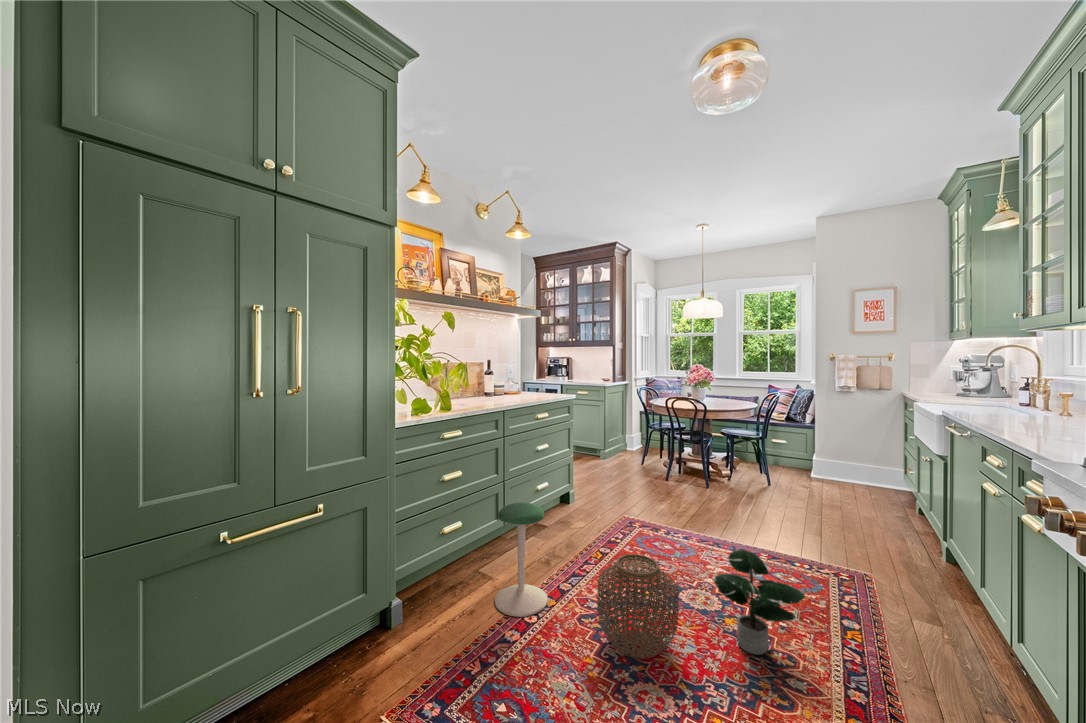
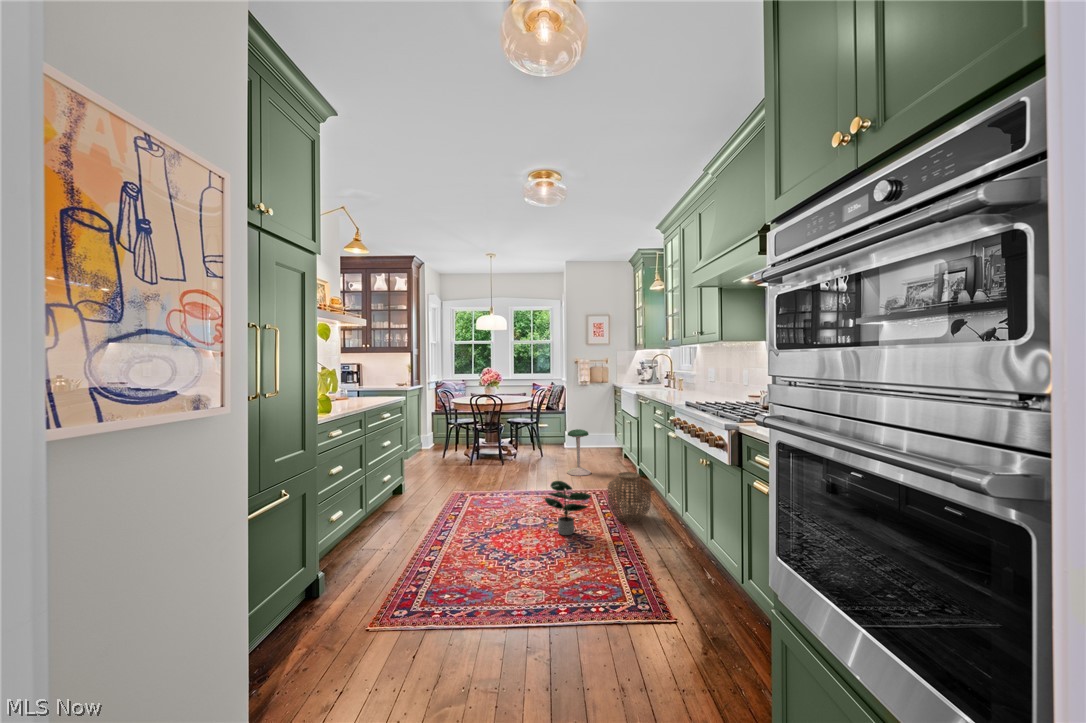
stool: present [495,502,548,617] -> present [567,429,591,476]
woven basket: present [597,554,679,659] -> present [608,472,651,522]

